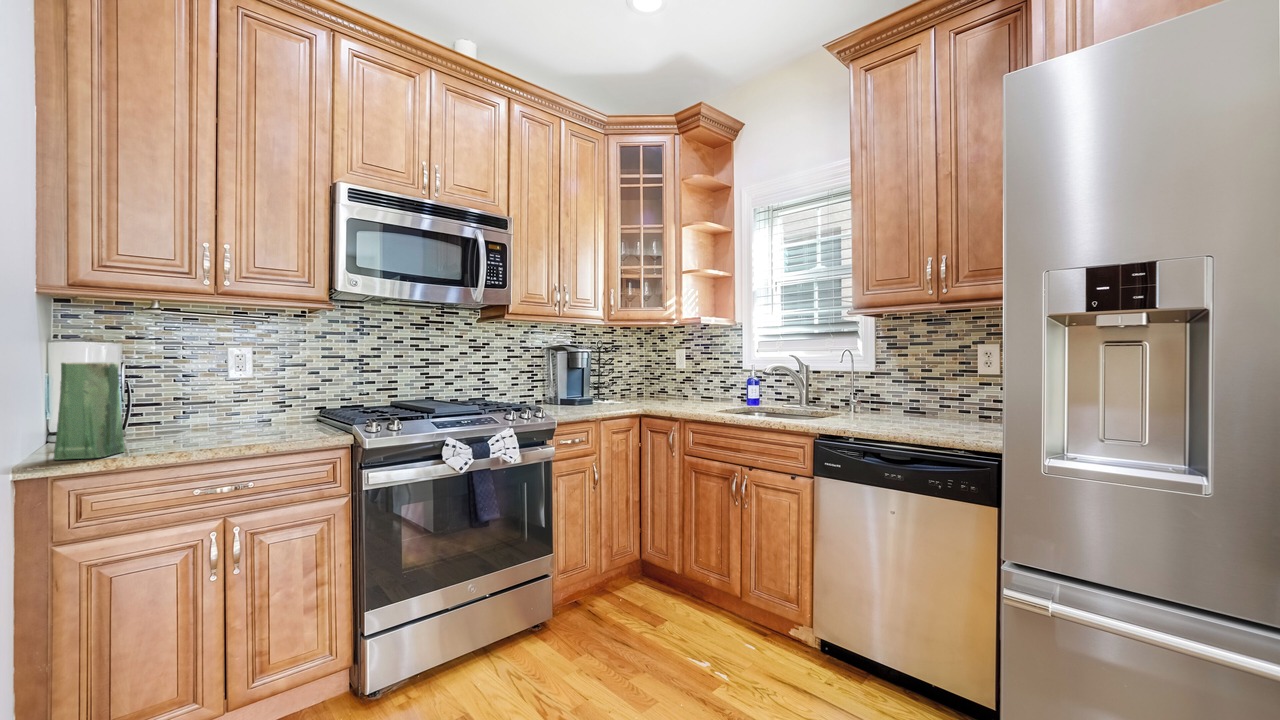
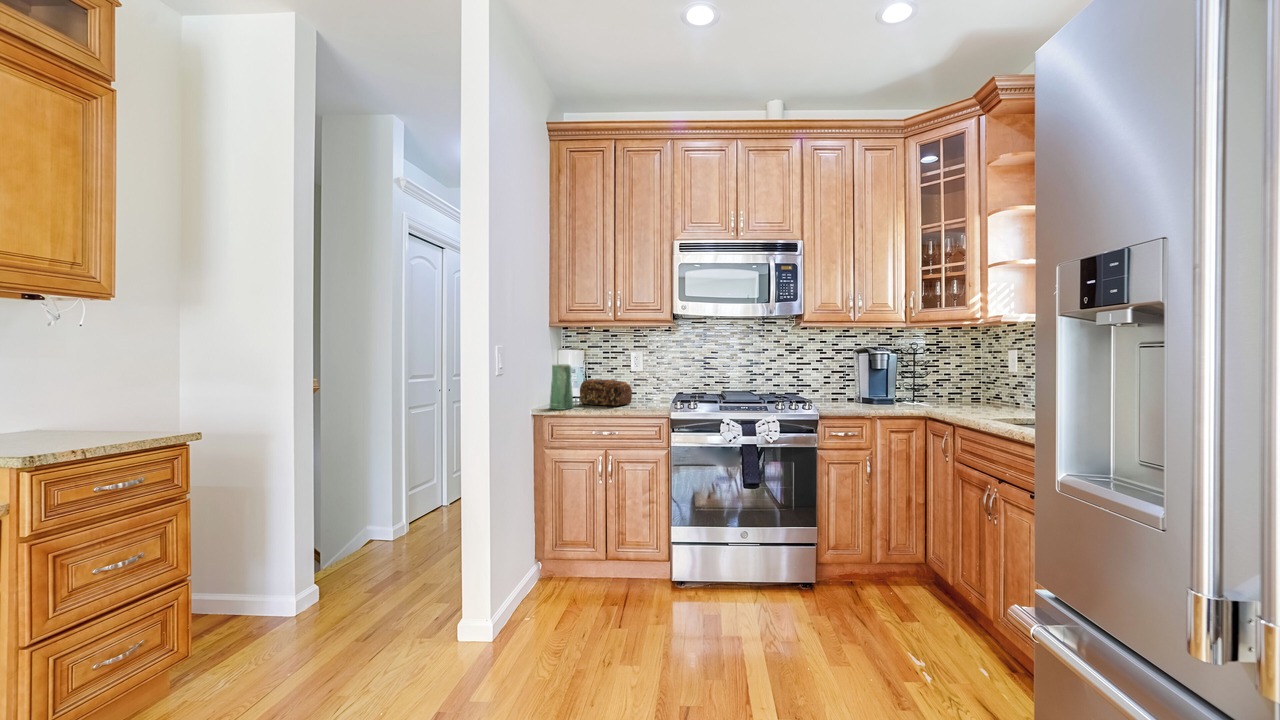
bread loaf: none [129,392,253,443] -> present [580,379,632,406]

